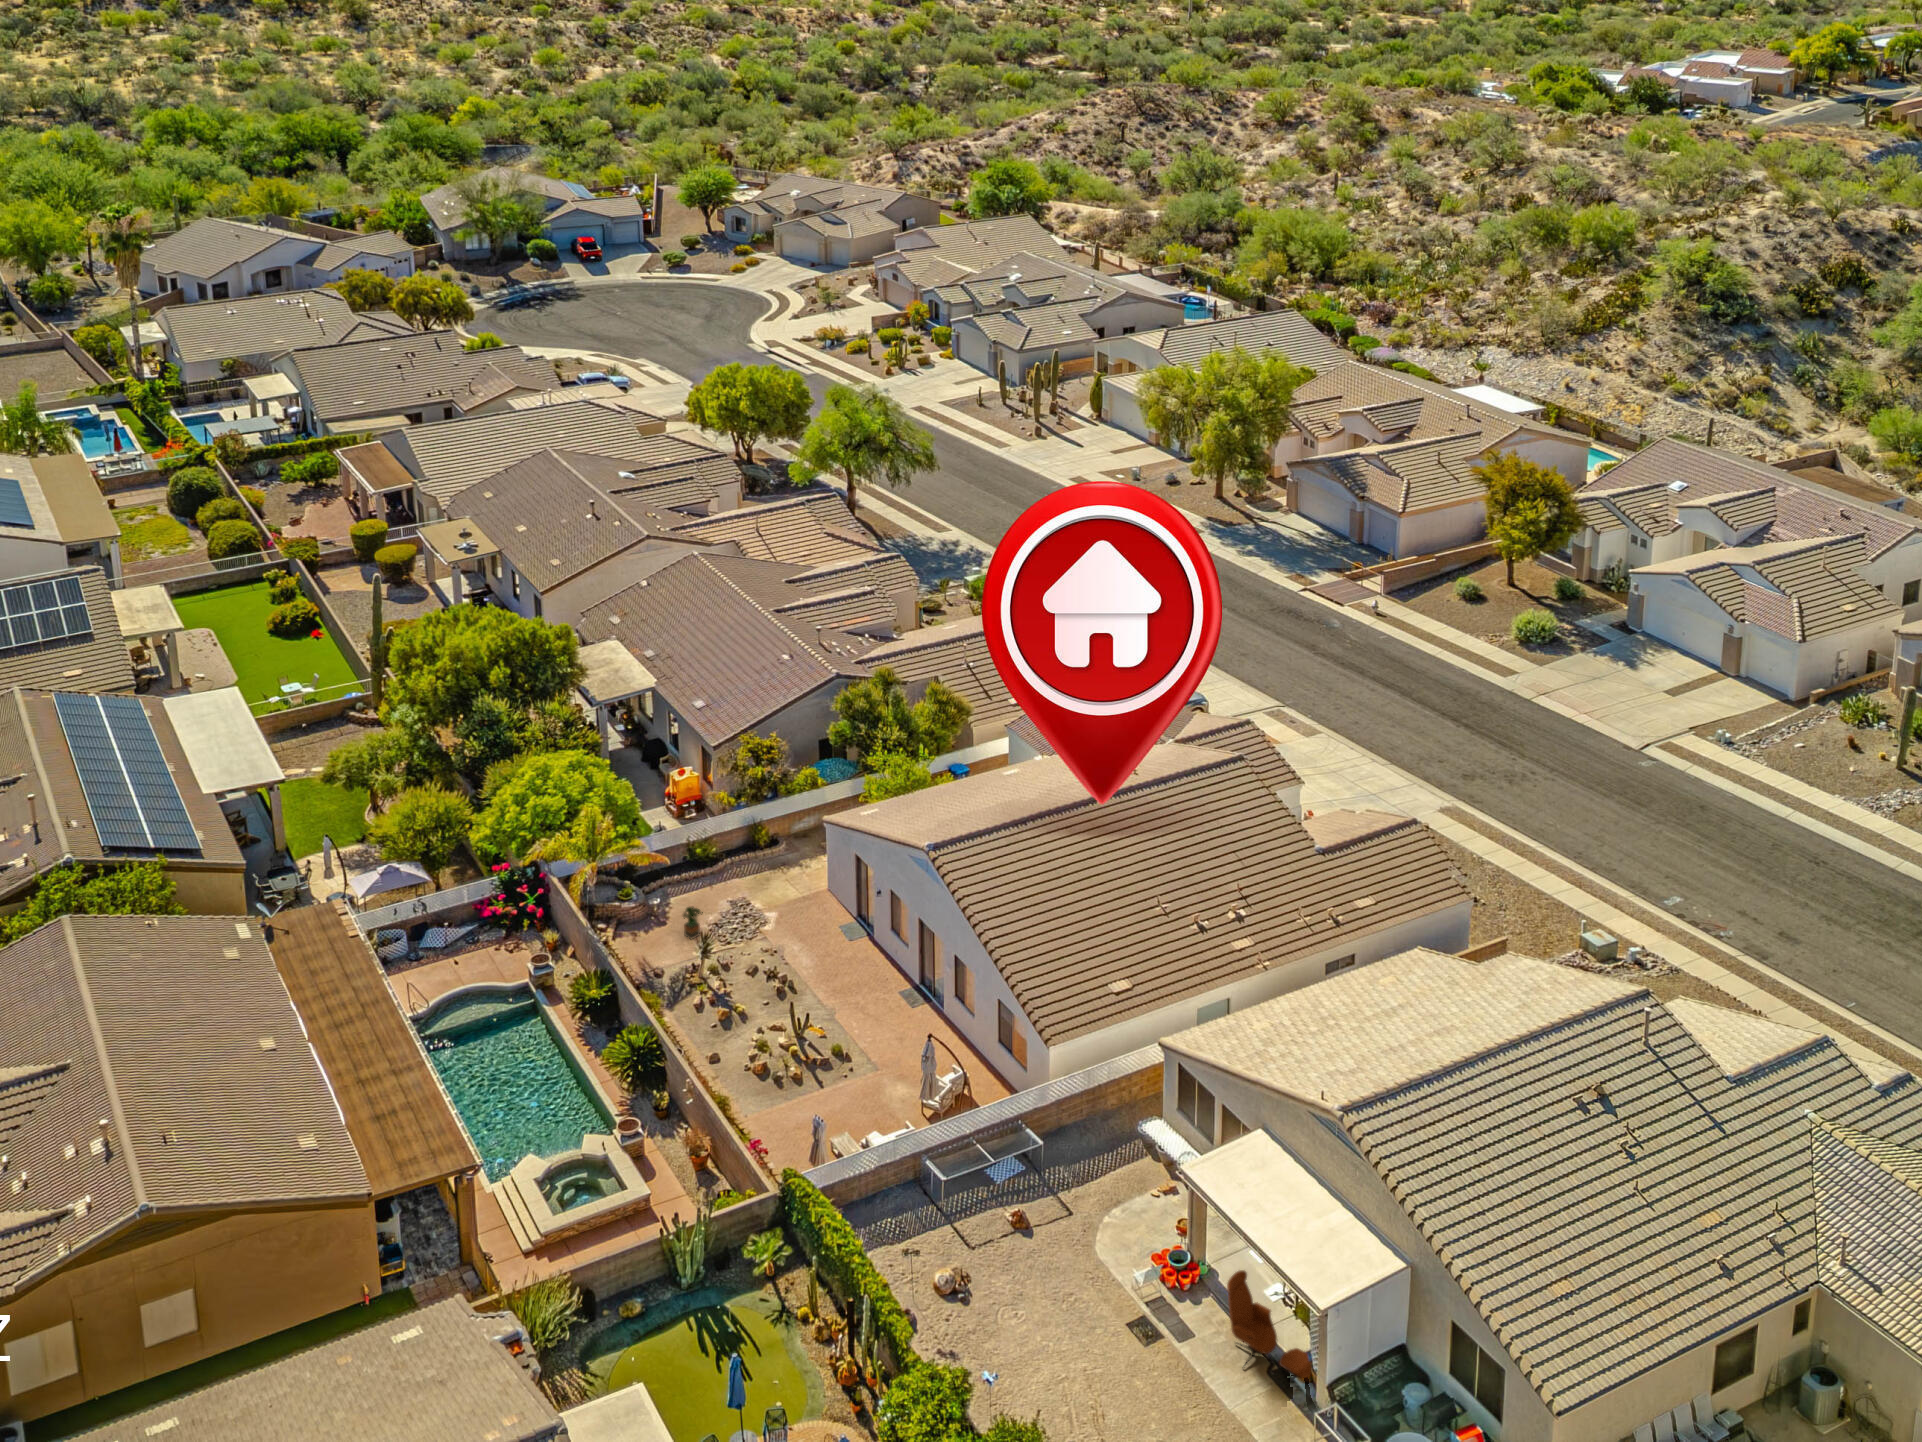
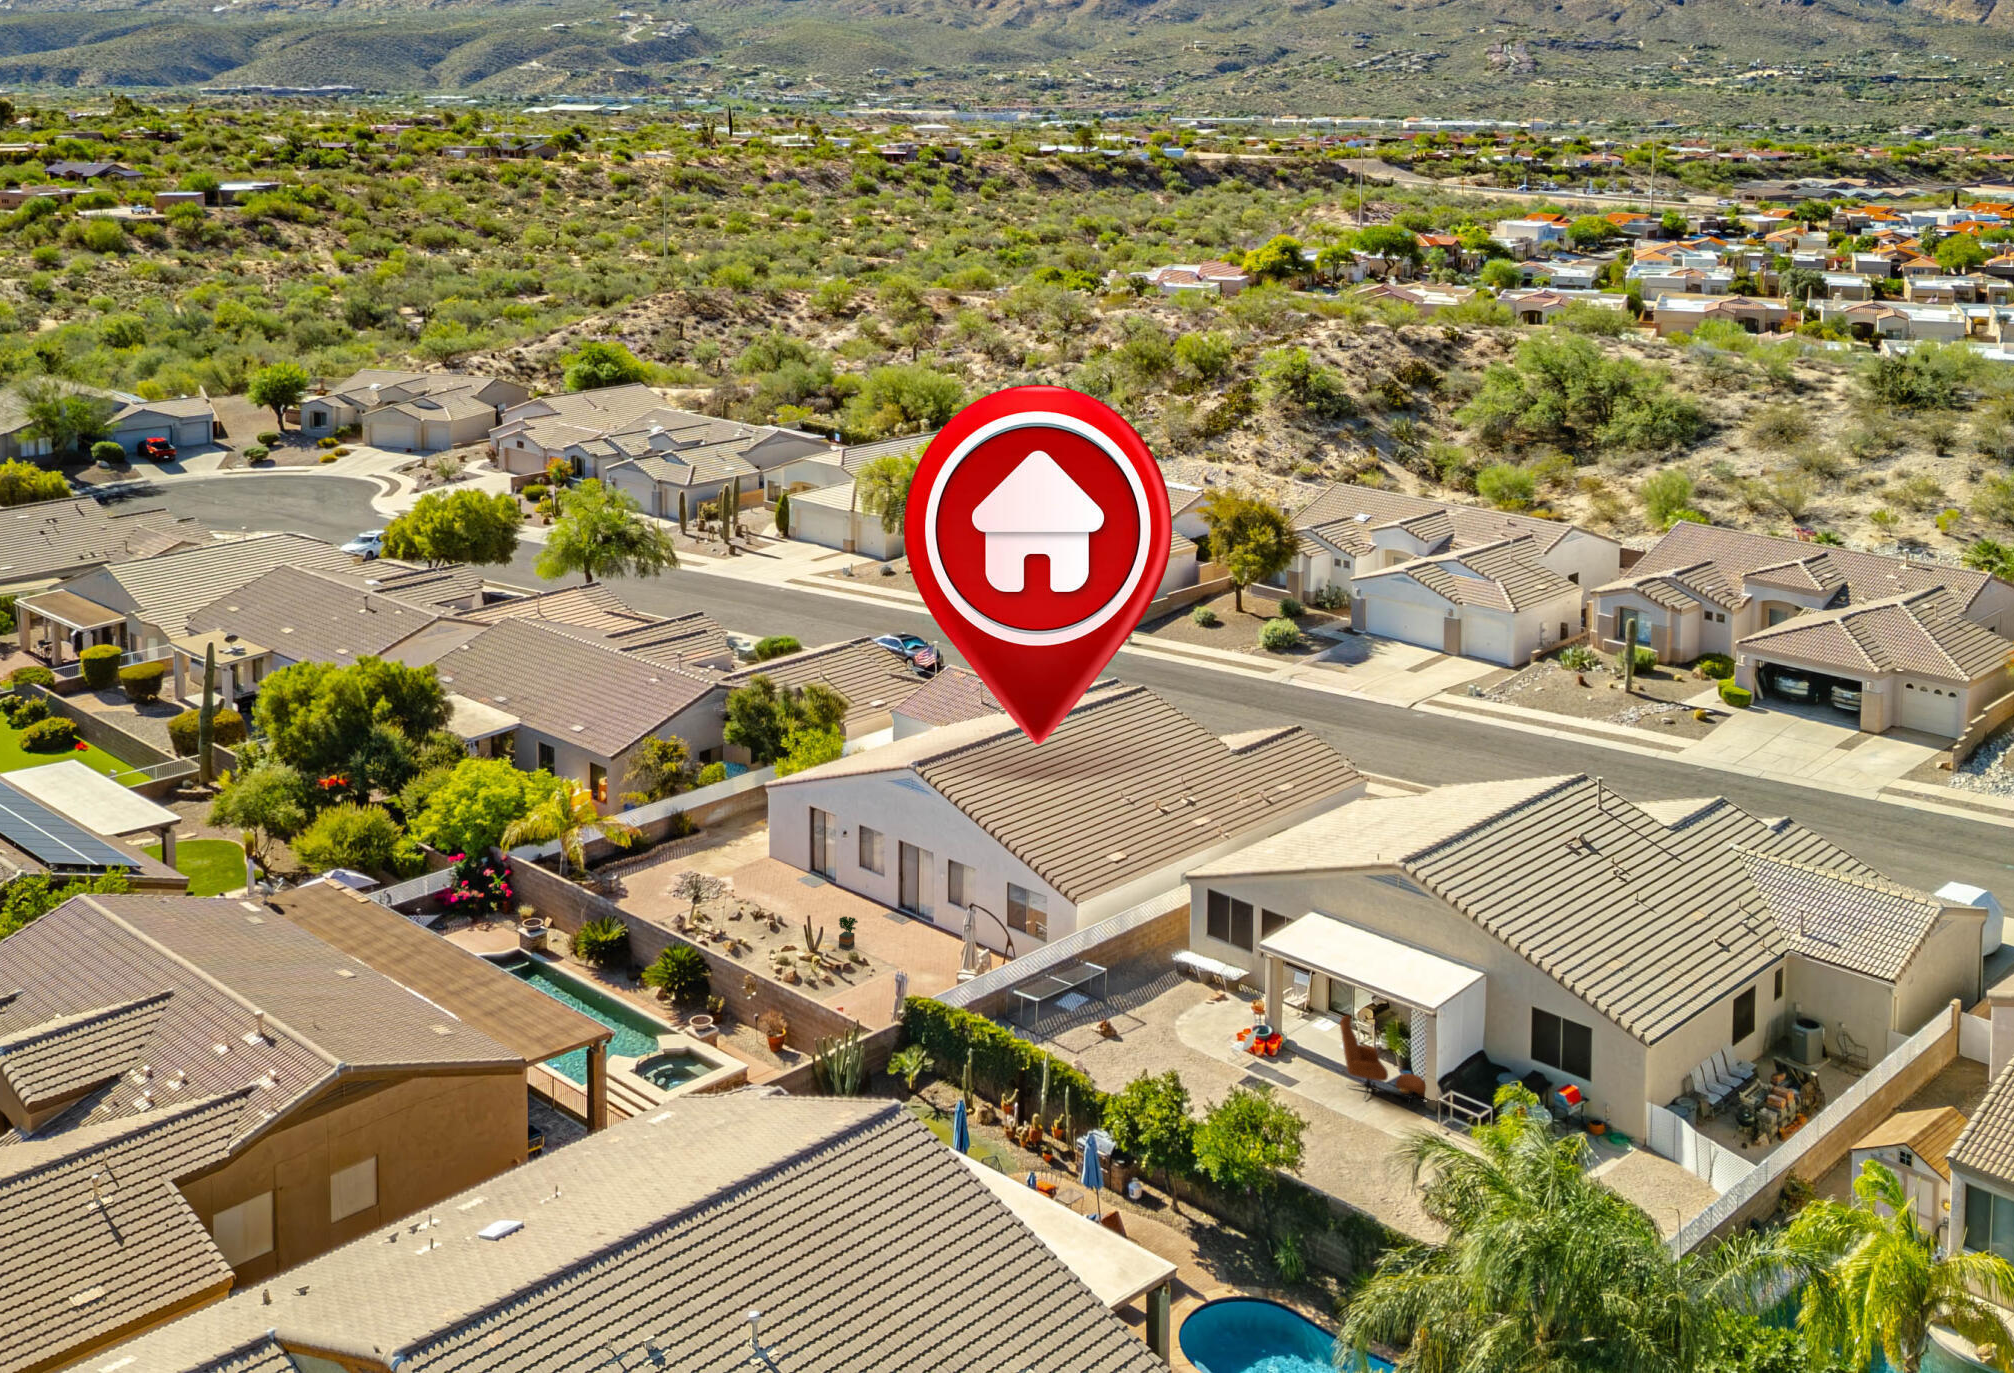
potted tree: present [683,907,703,939] -> present [839,916,858,951]

